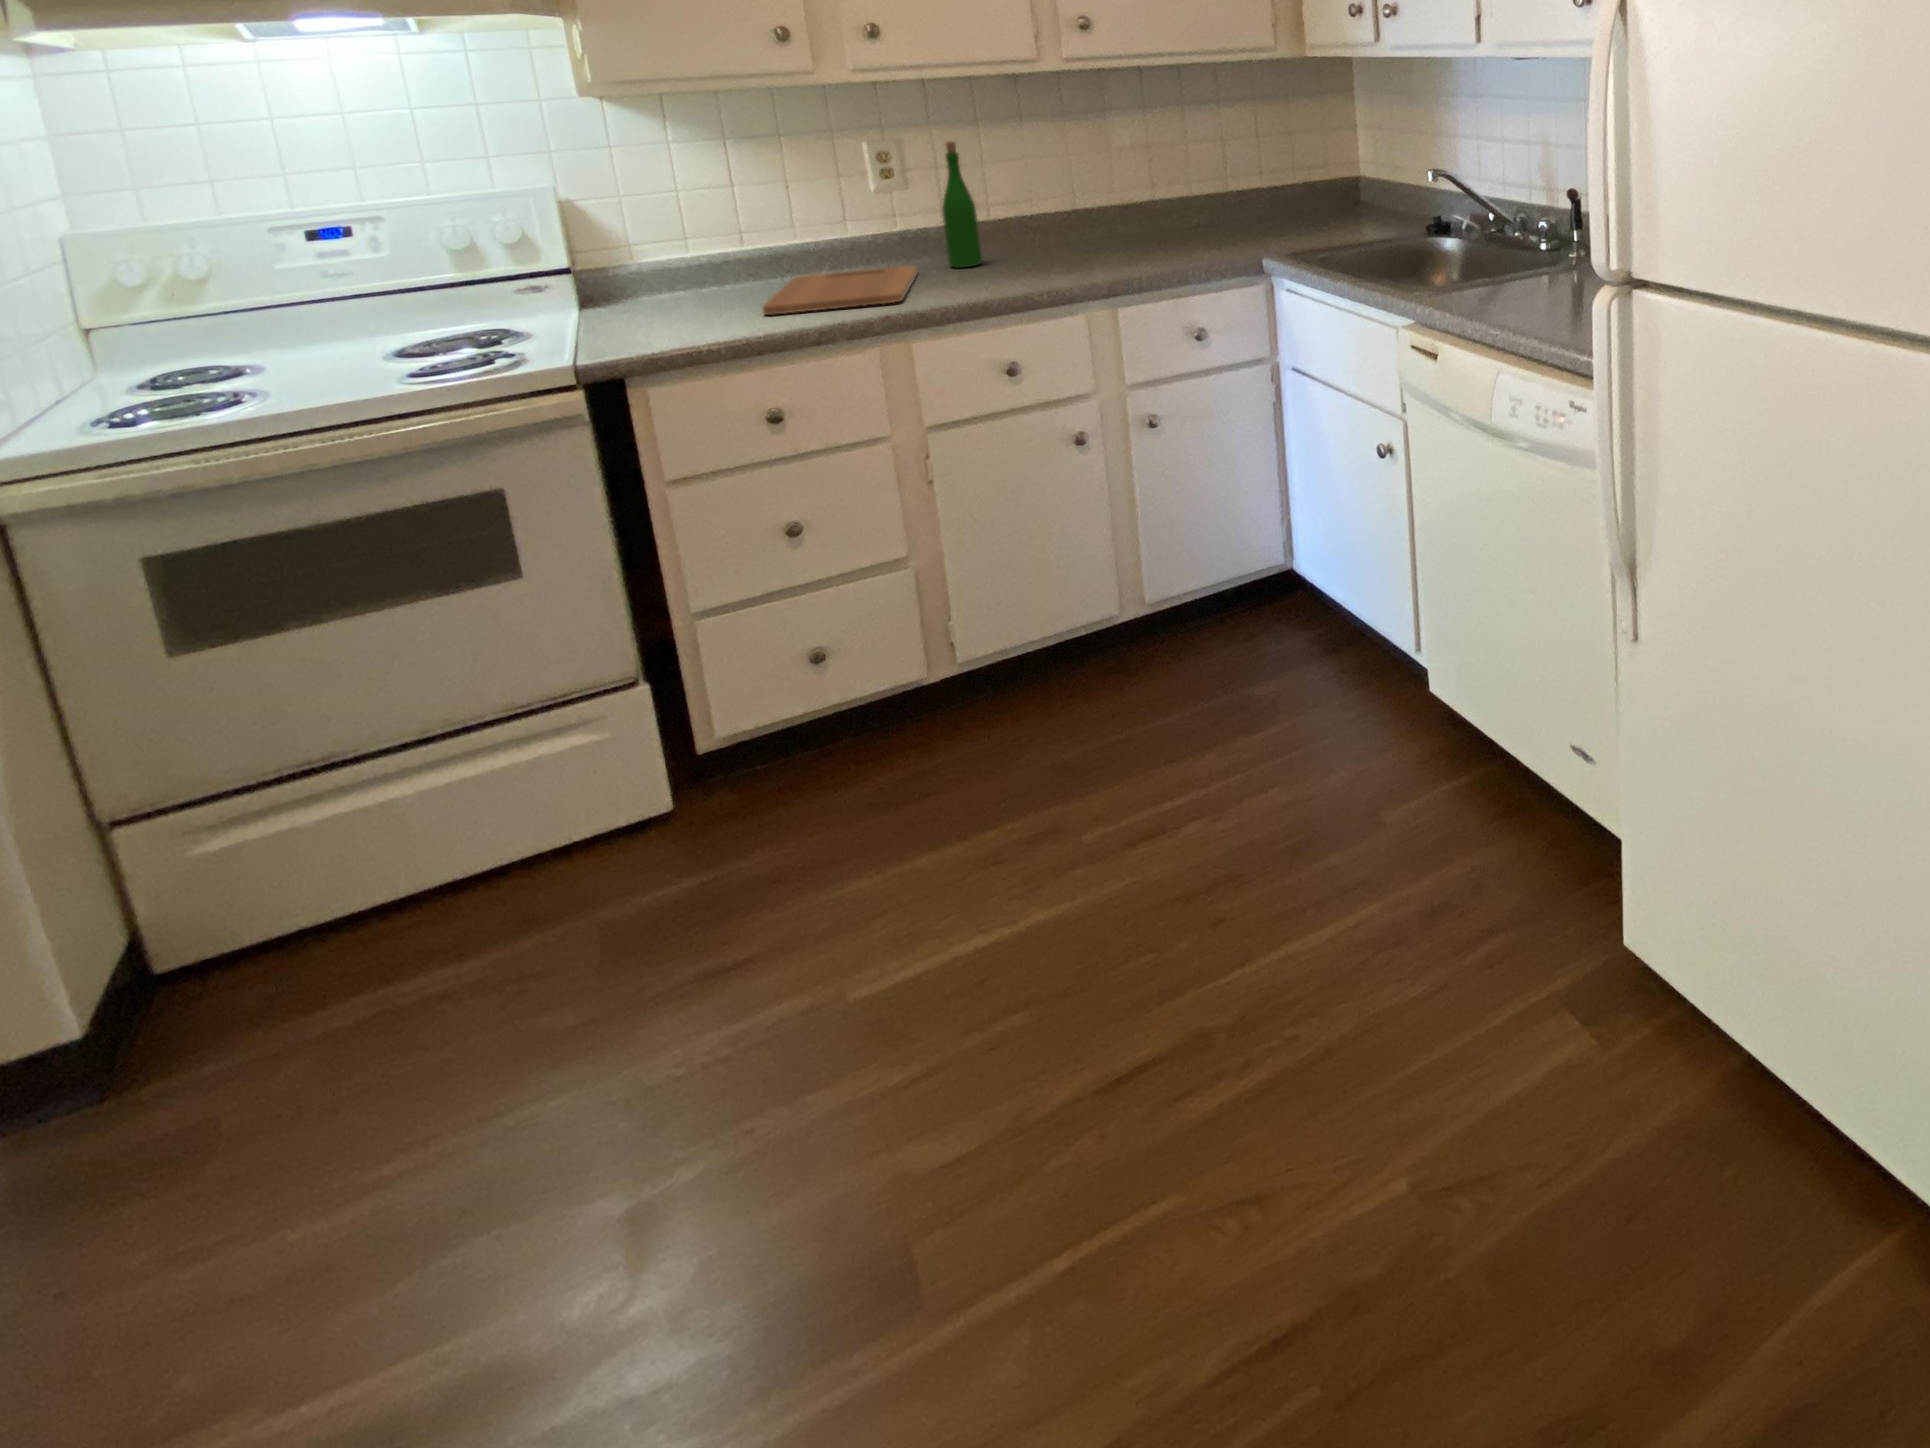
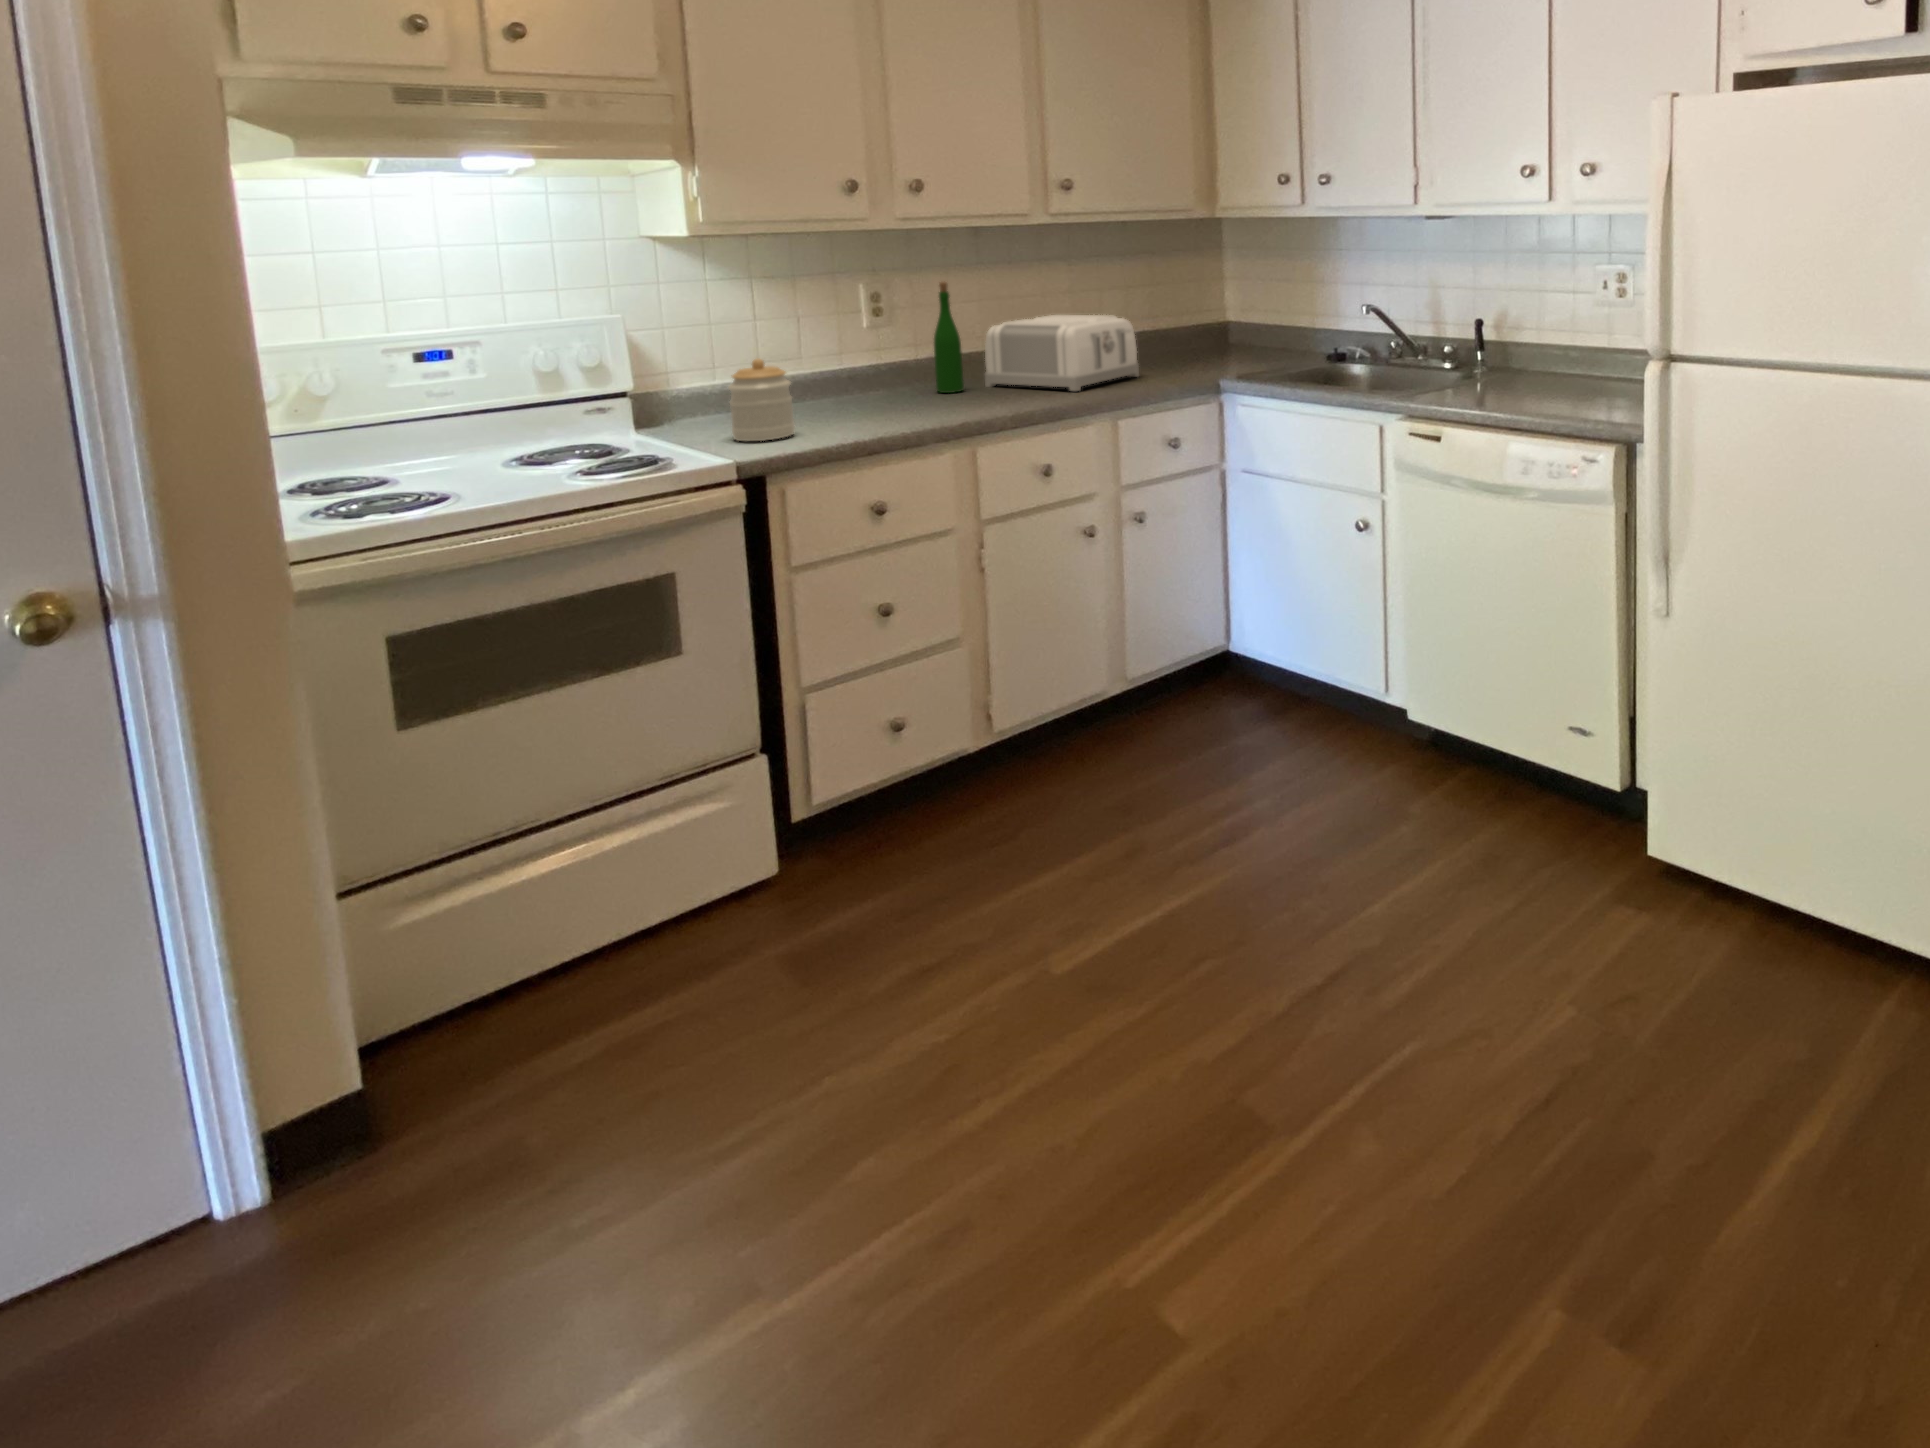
toaster: none [1012,176,1192,270] -> present [985,315,1139,391]
jar: none [622,238,708,333] -> present [728,359,795,441]
cutting board: present [763,266,918,315] -> none [810,391,950,427]

